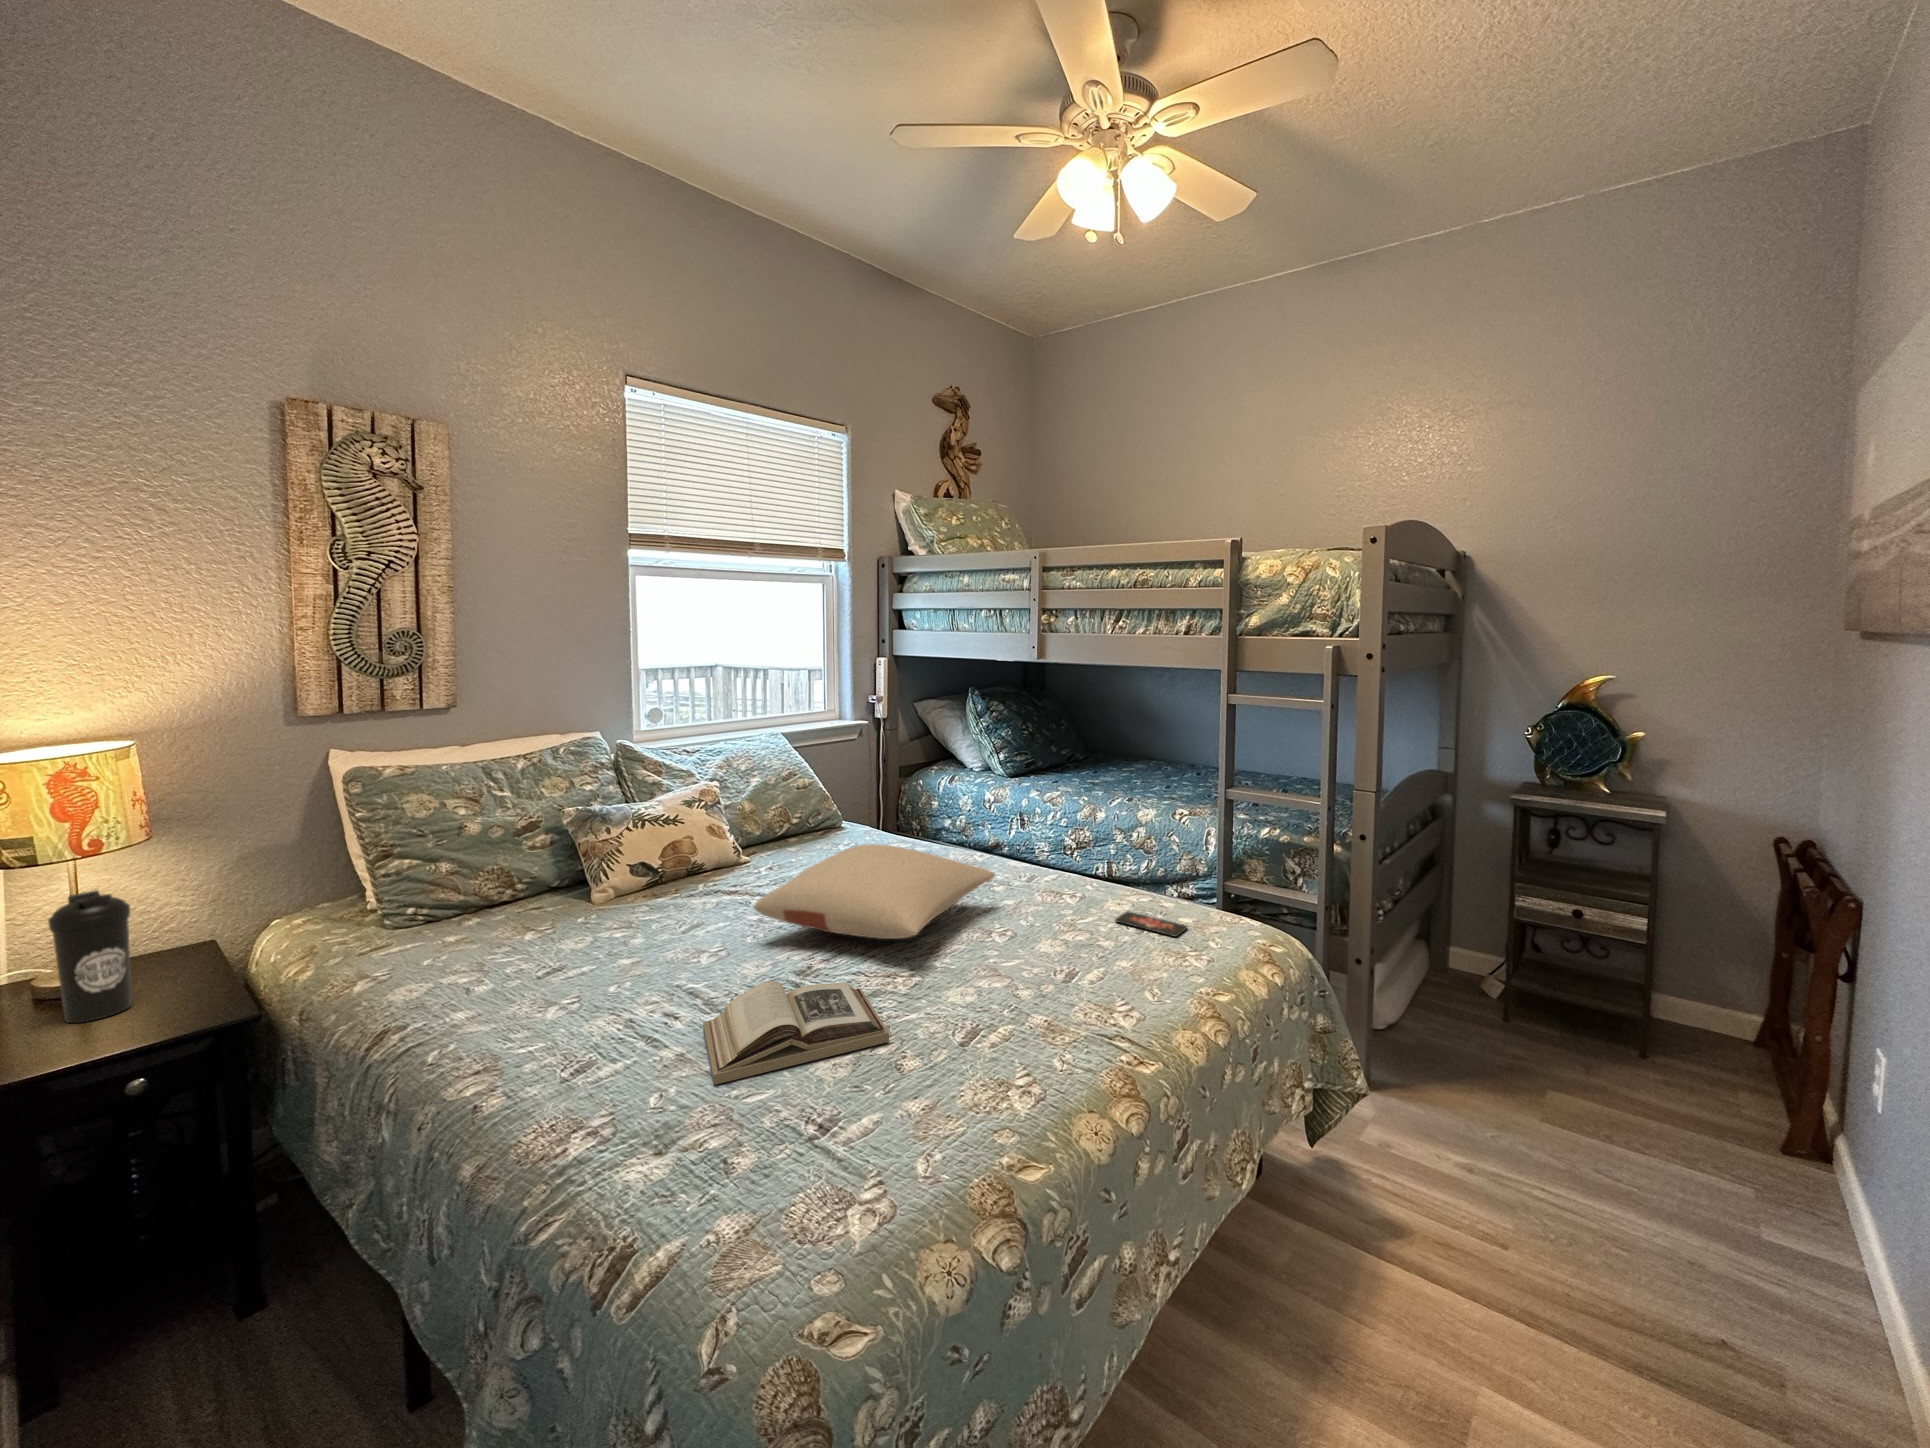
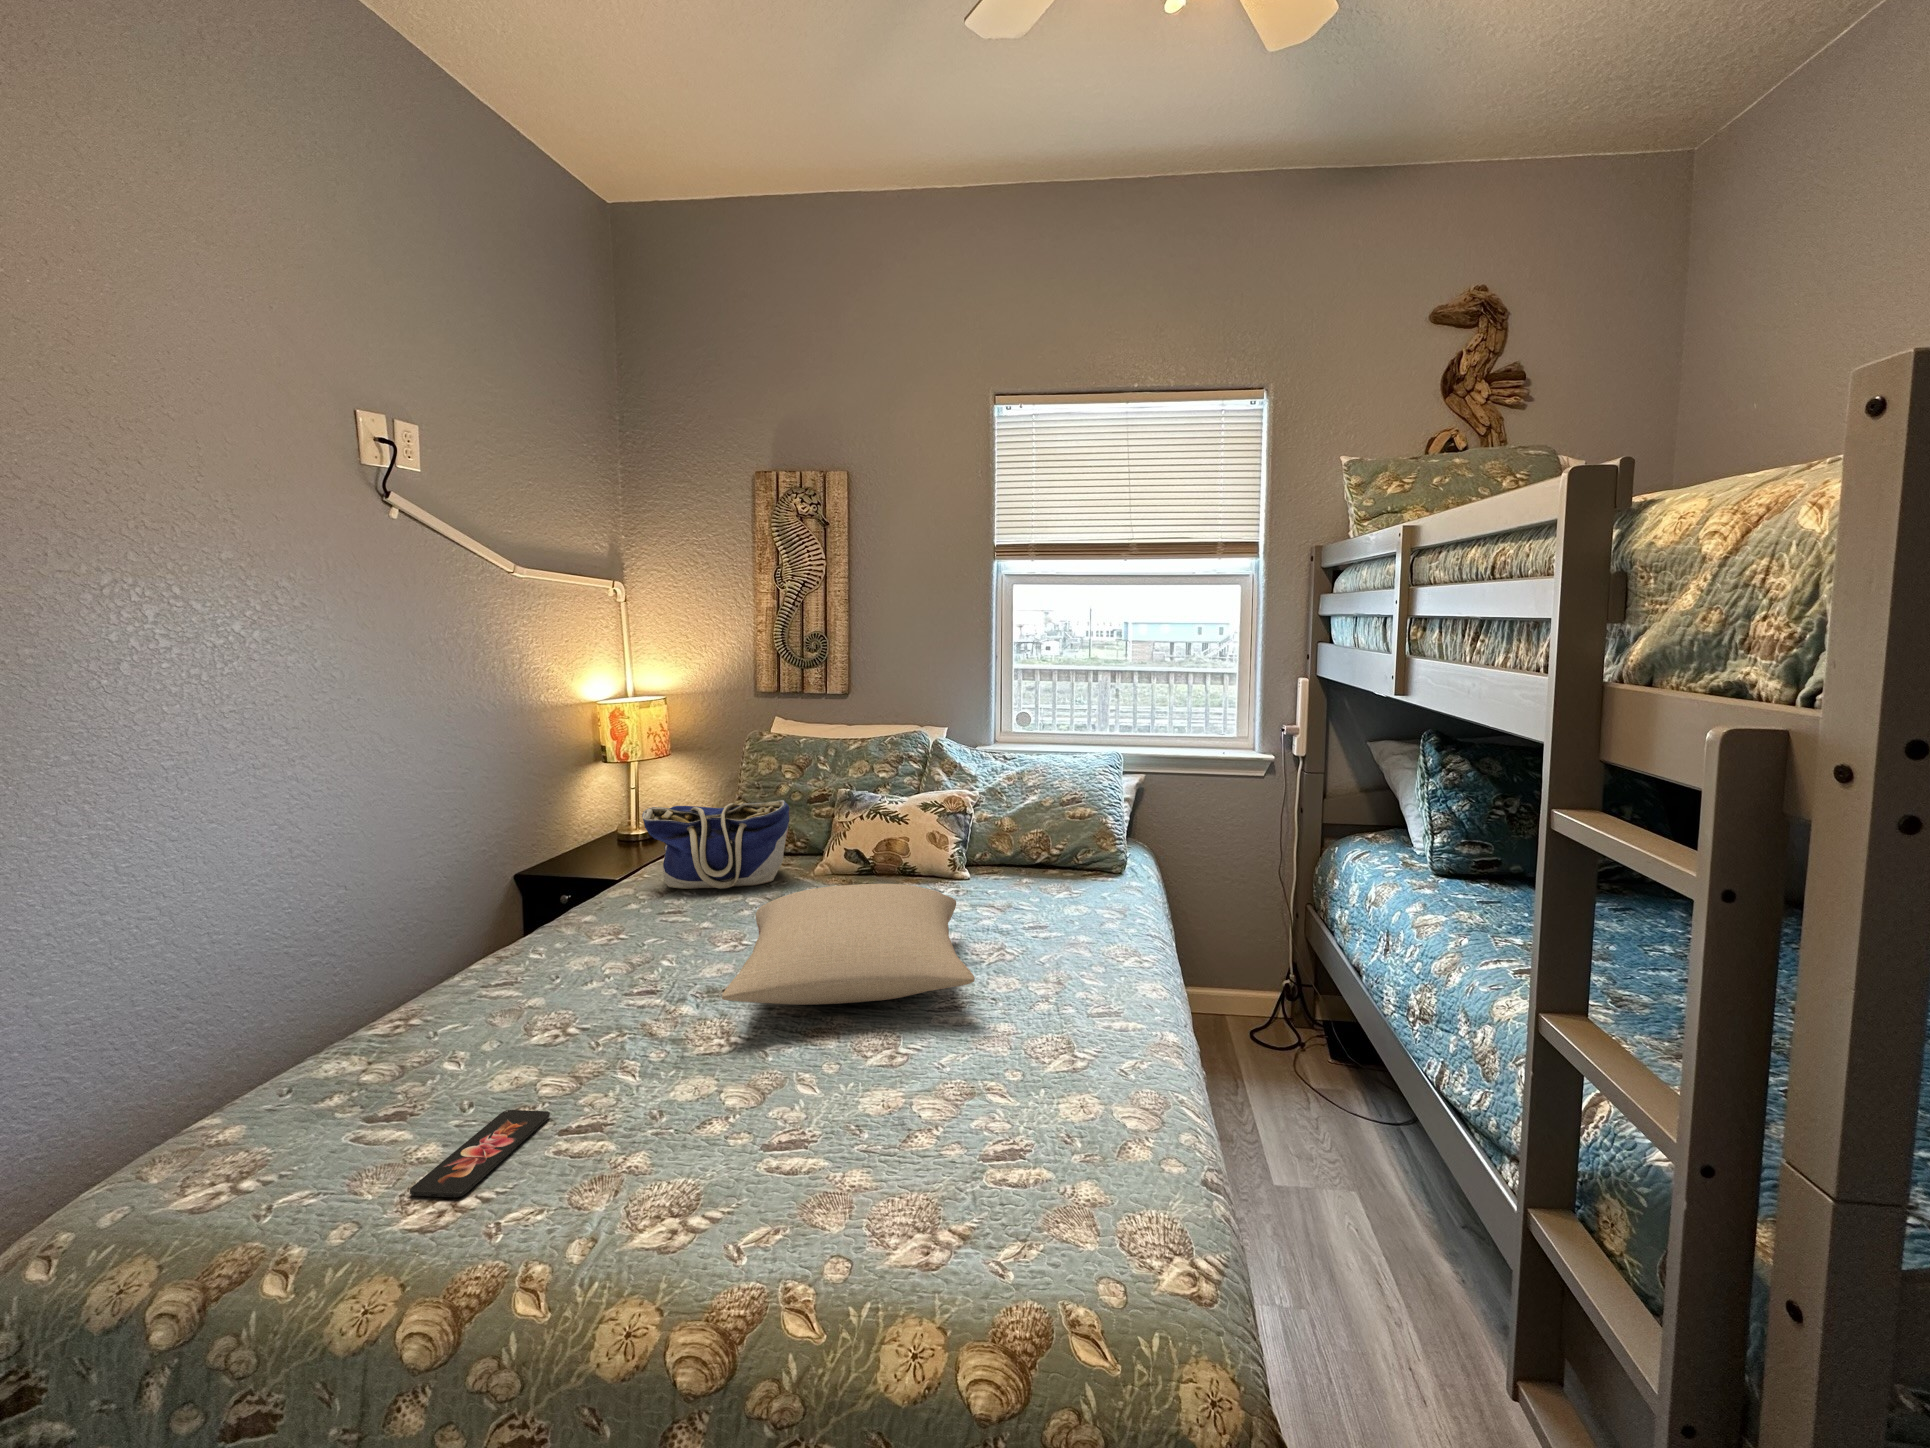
tote bag: none [429,822,610,961] -> present [642,800,789,889]
water bottle: present [48,890,132,1023] -> none [584,783,619,858]
smartphone: present [1116,912,1187,937] -> present [410,1110,550,1197]
book: present [703,982,889,1085] -> none [443,977,652,1095]

